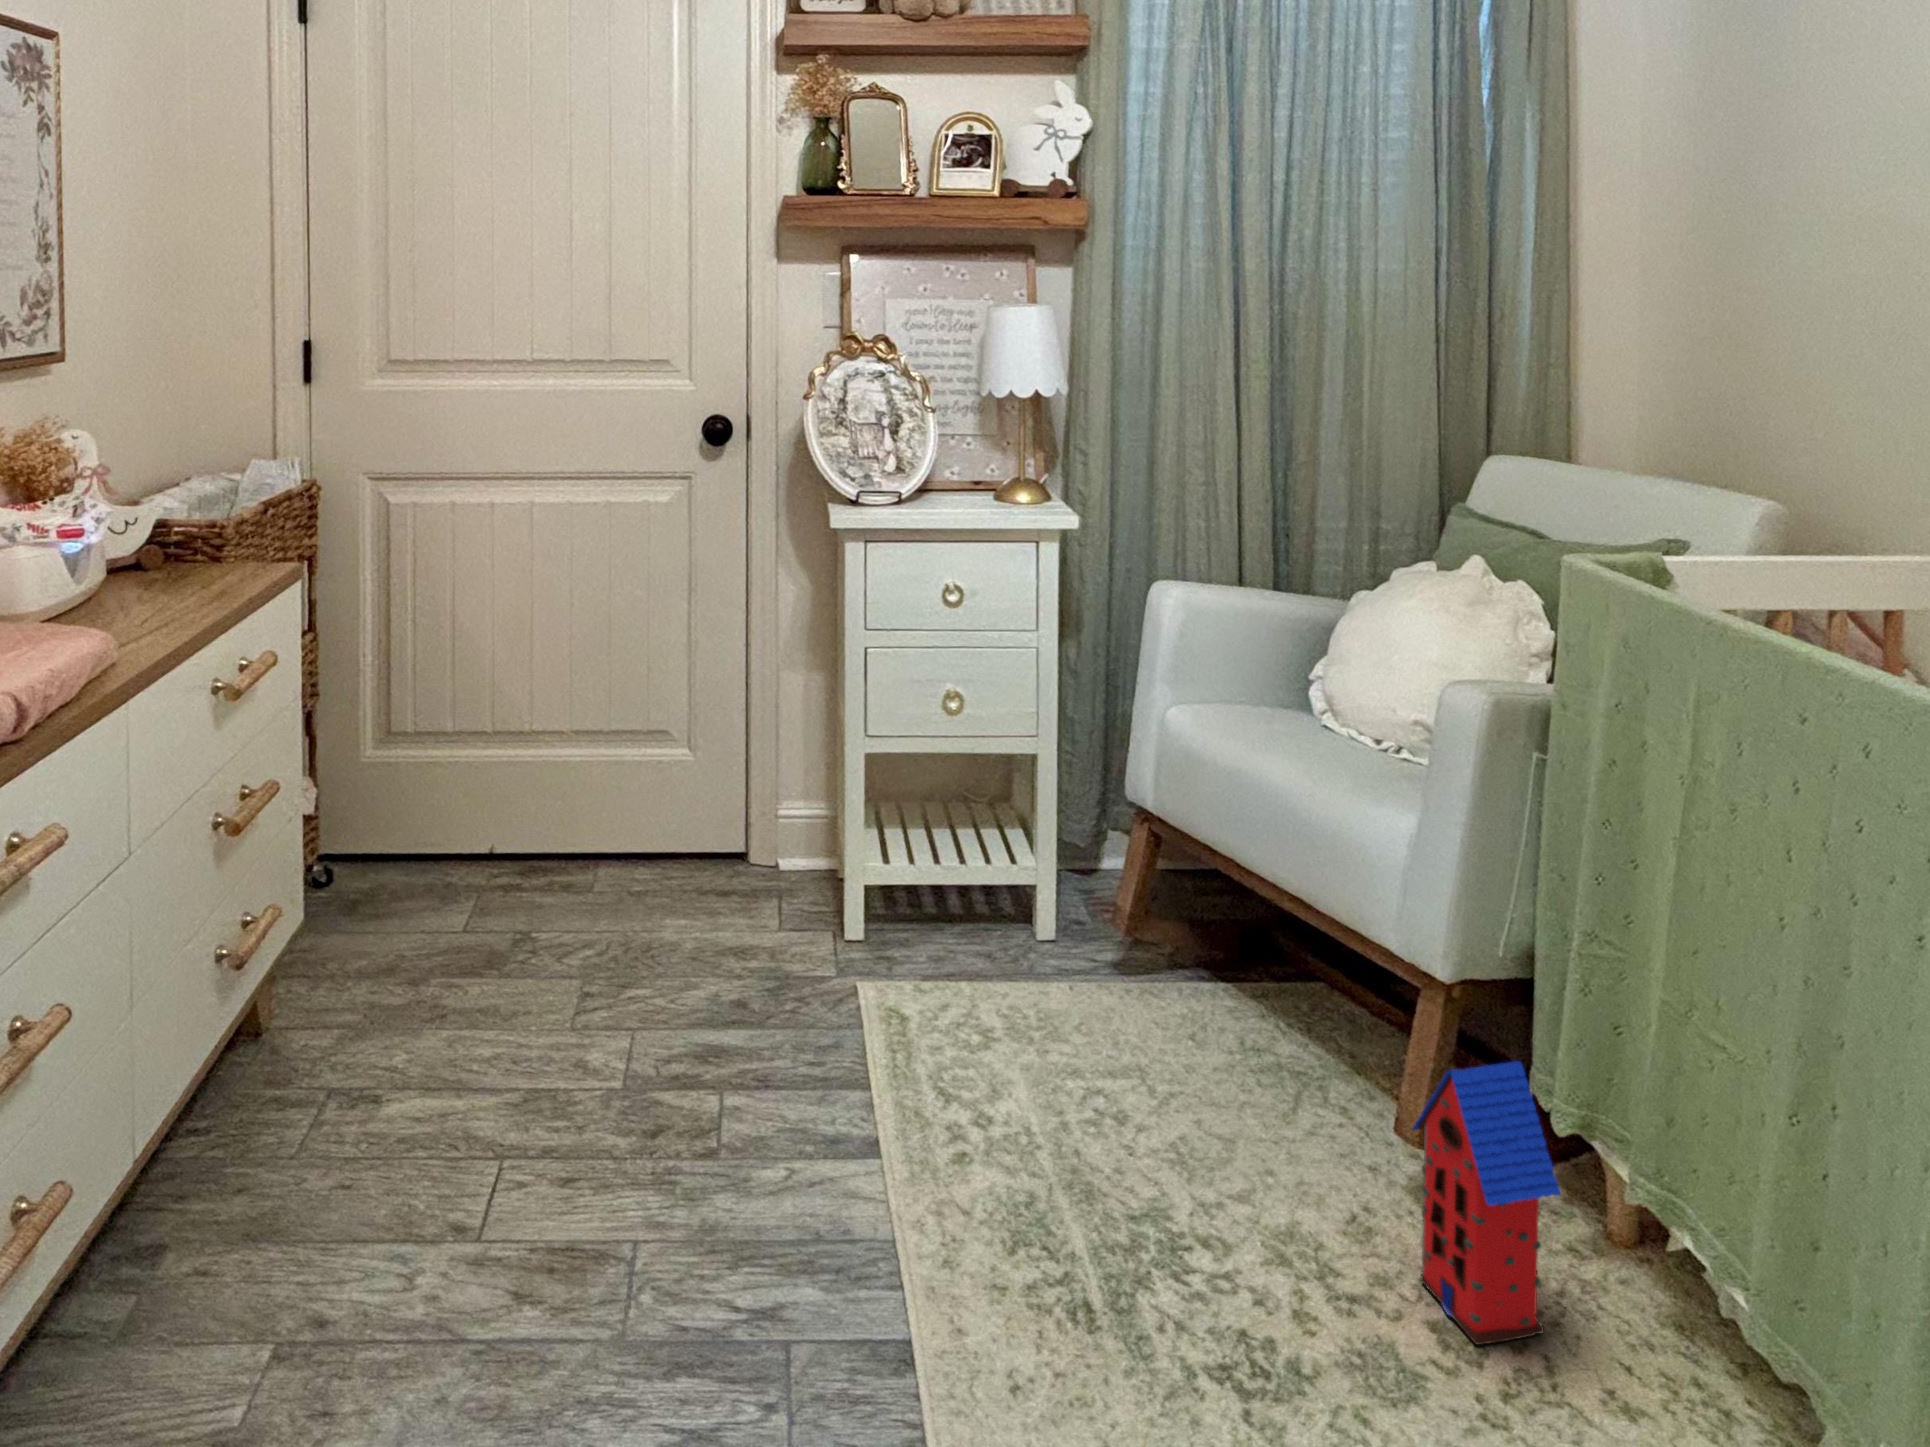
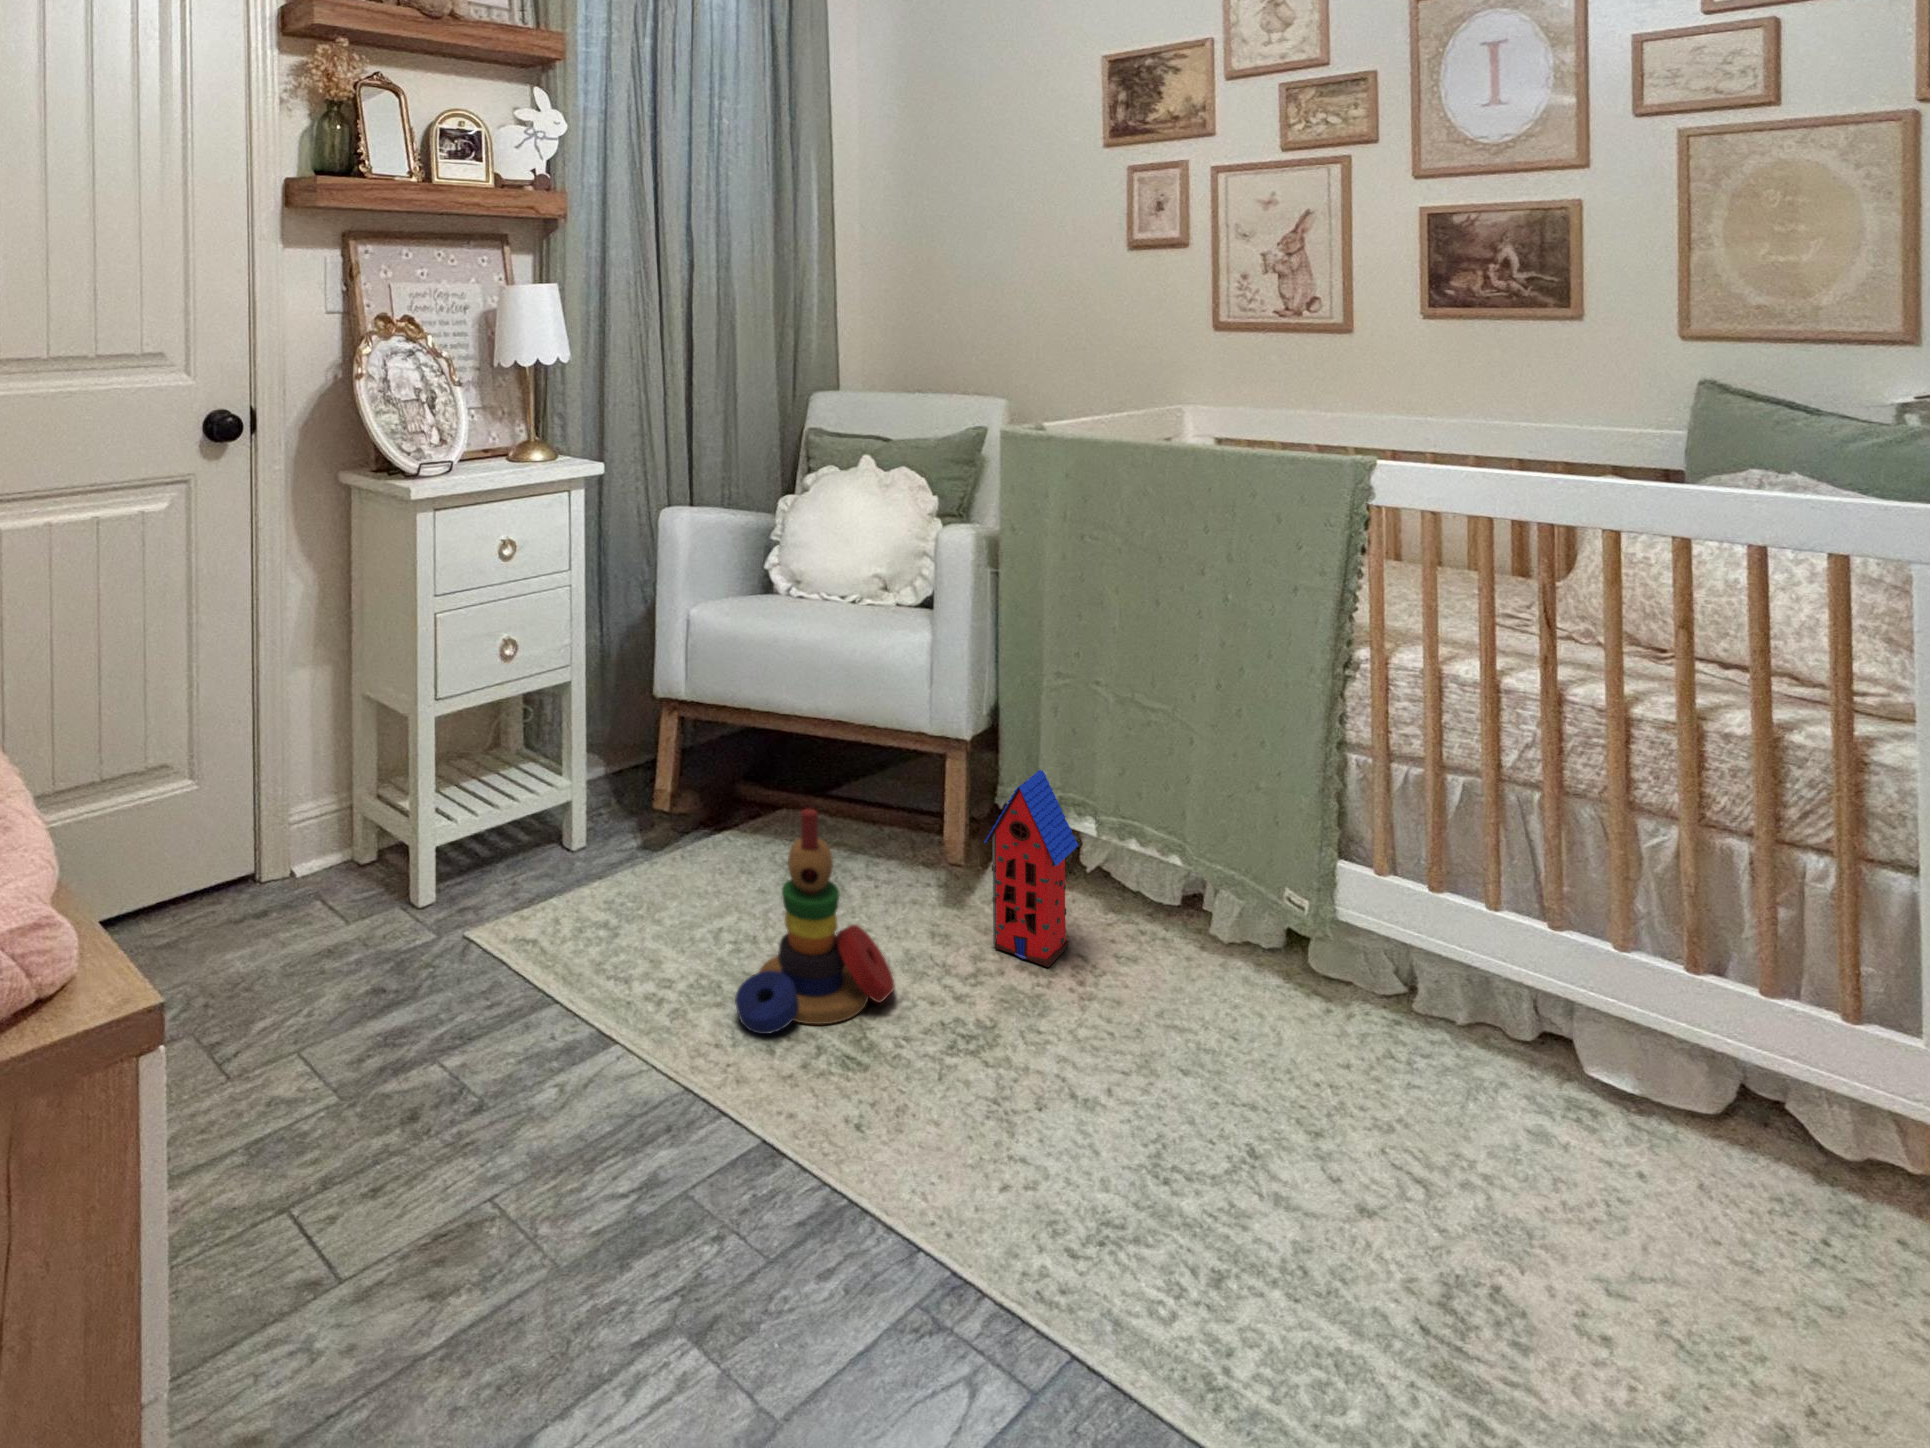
stacking toy: none [1005,986,1226,1266] -> present [735,809,895,1034]

